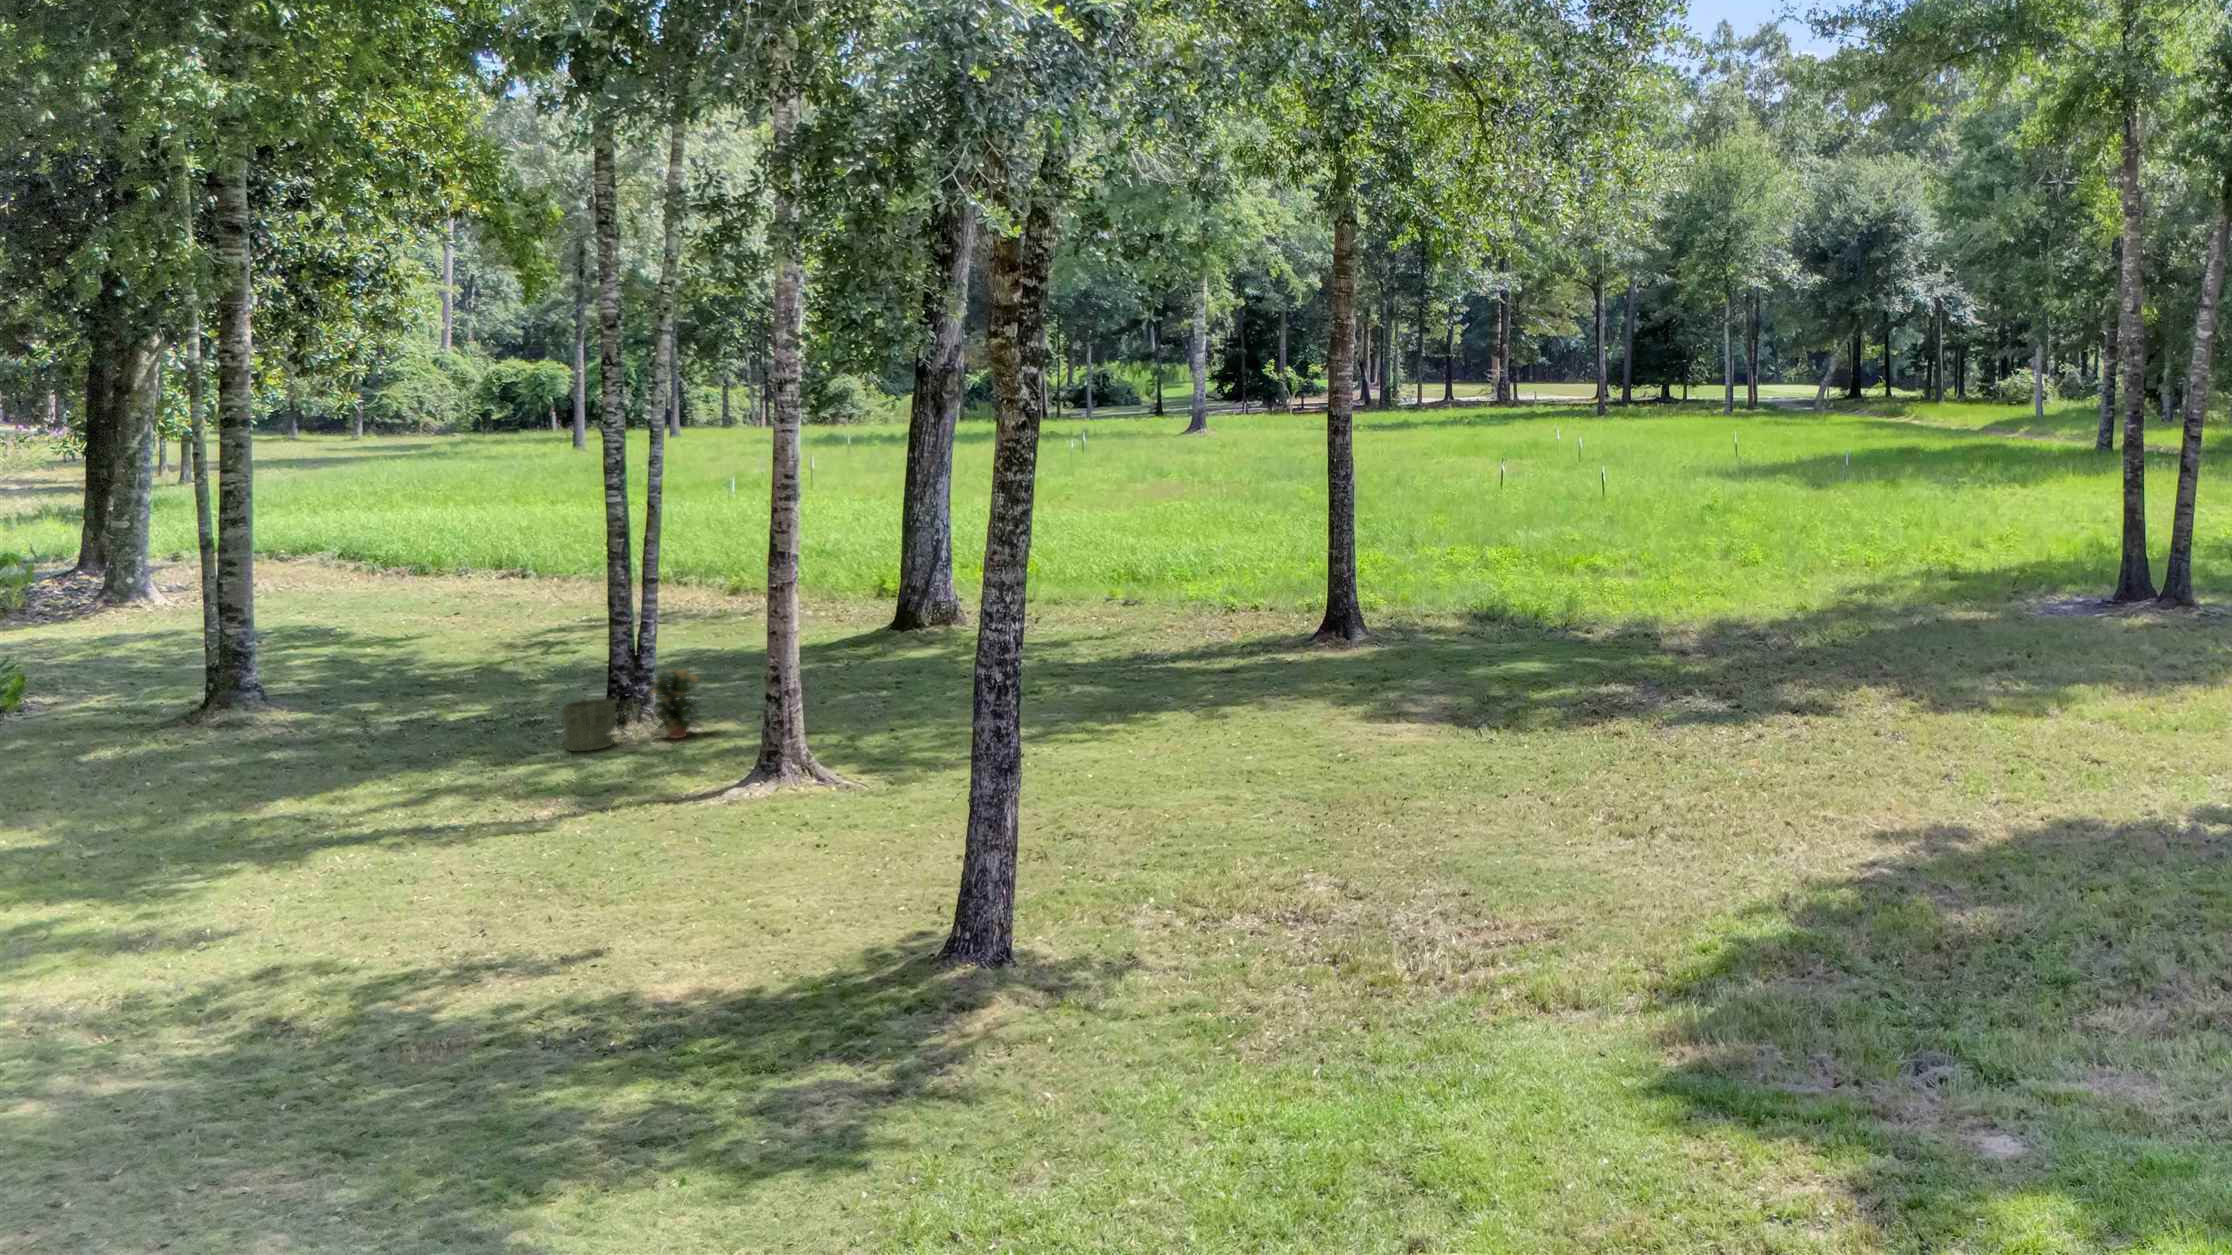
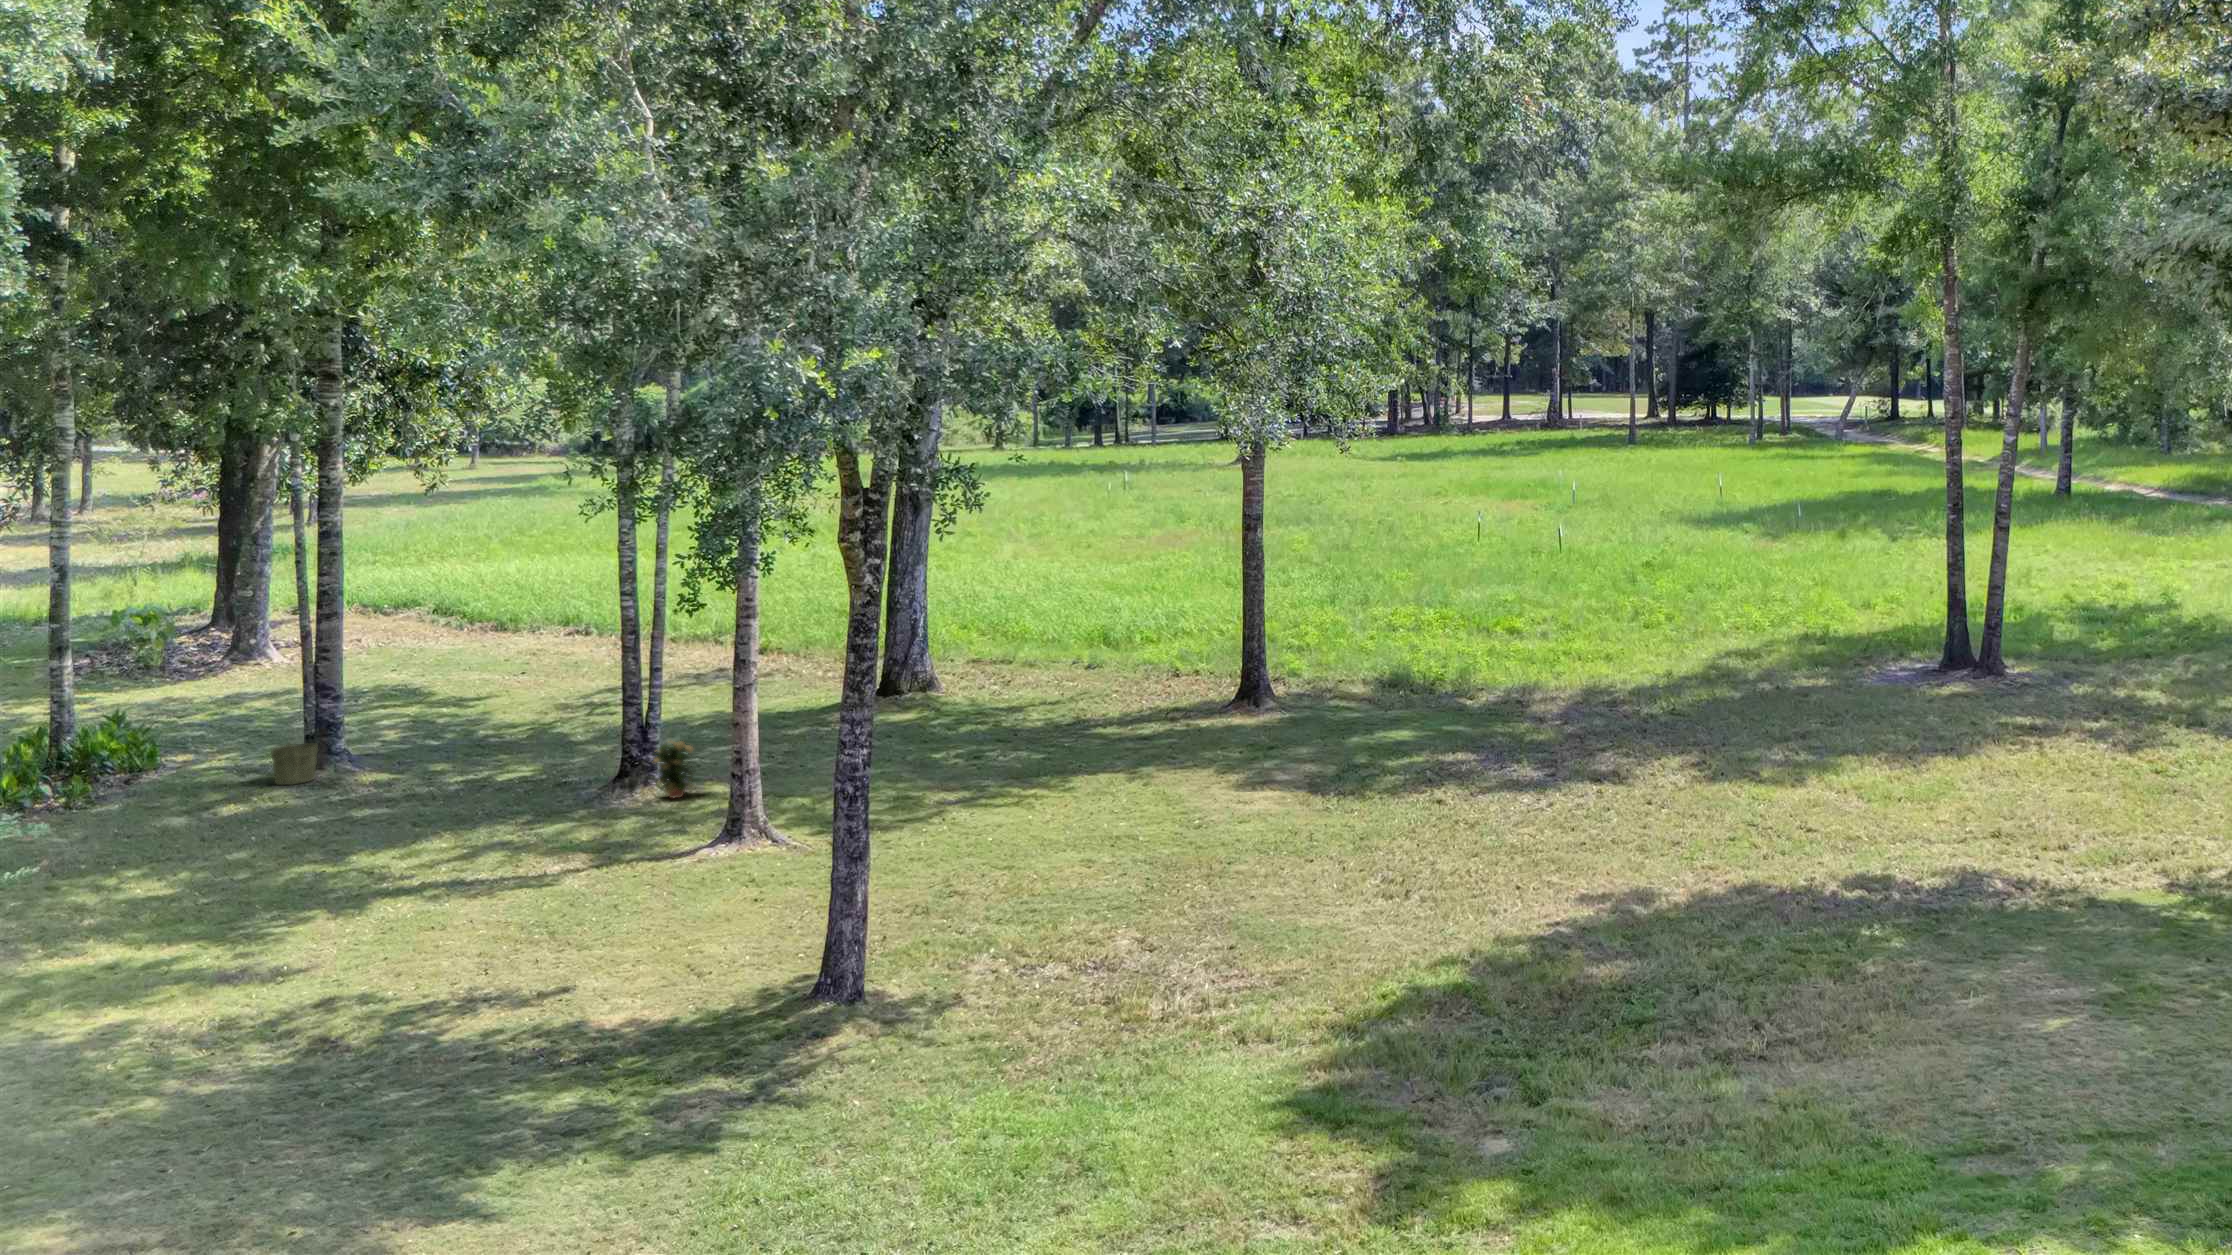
bucket: present [561,699,617,751] -> present [271,743,318,785]

